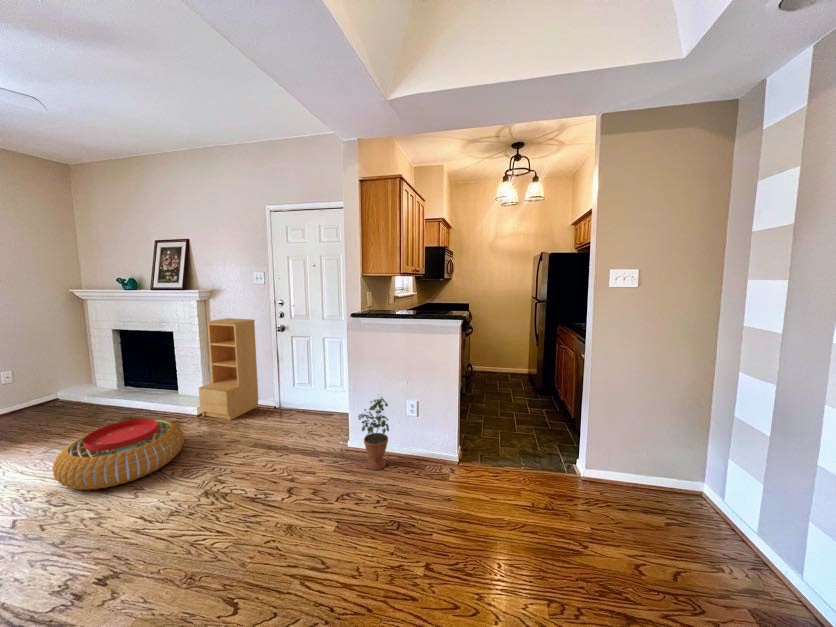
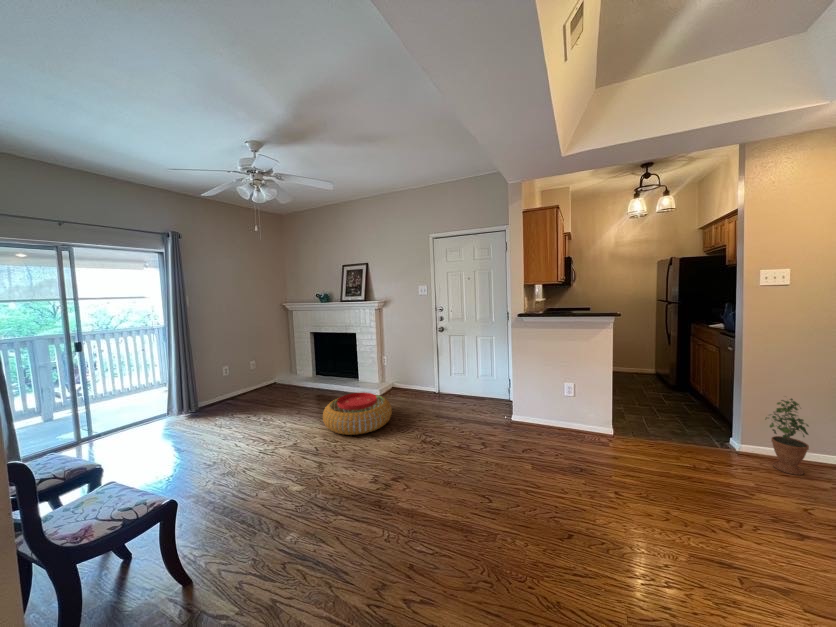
bookshelf: present [199,318,258,420] -> none [384,322,422,399]
potted plant: present [358,398,389,470] -> present [765,398,809,475]

